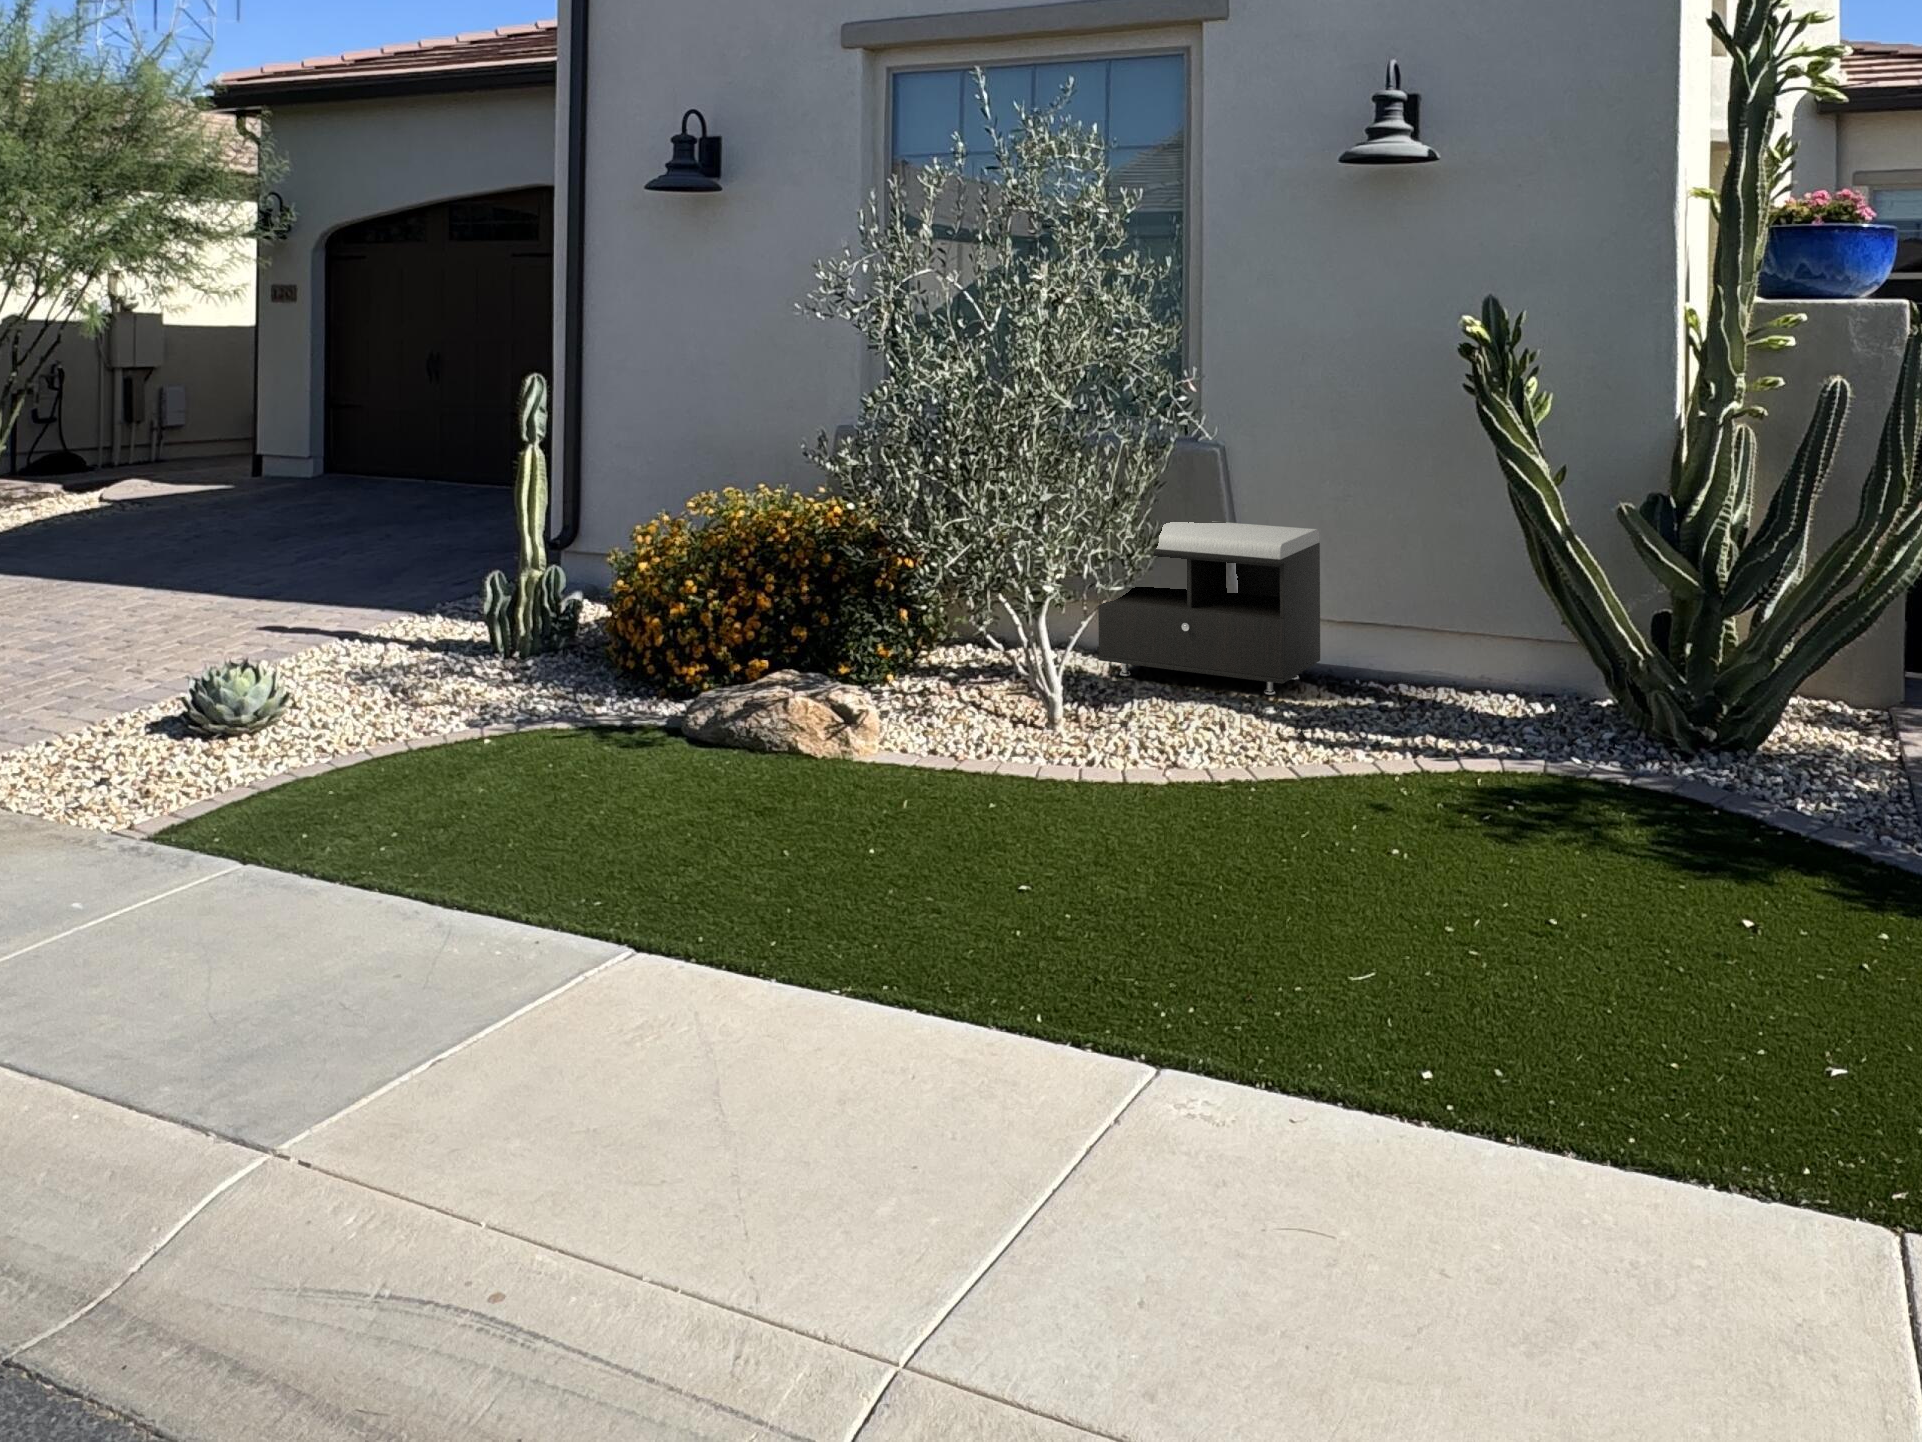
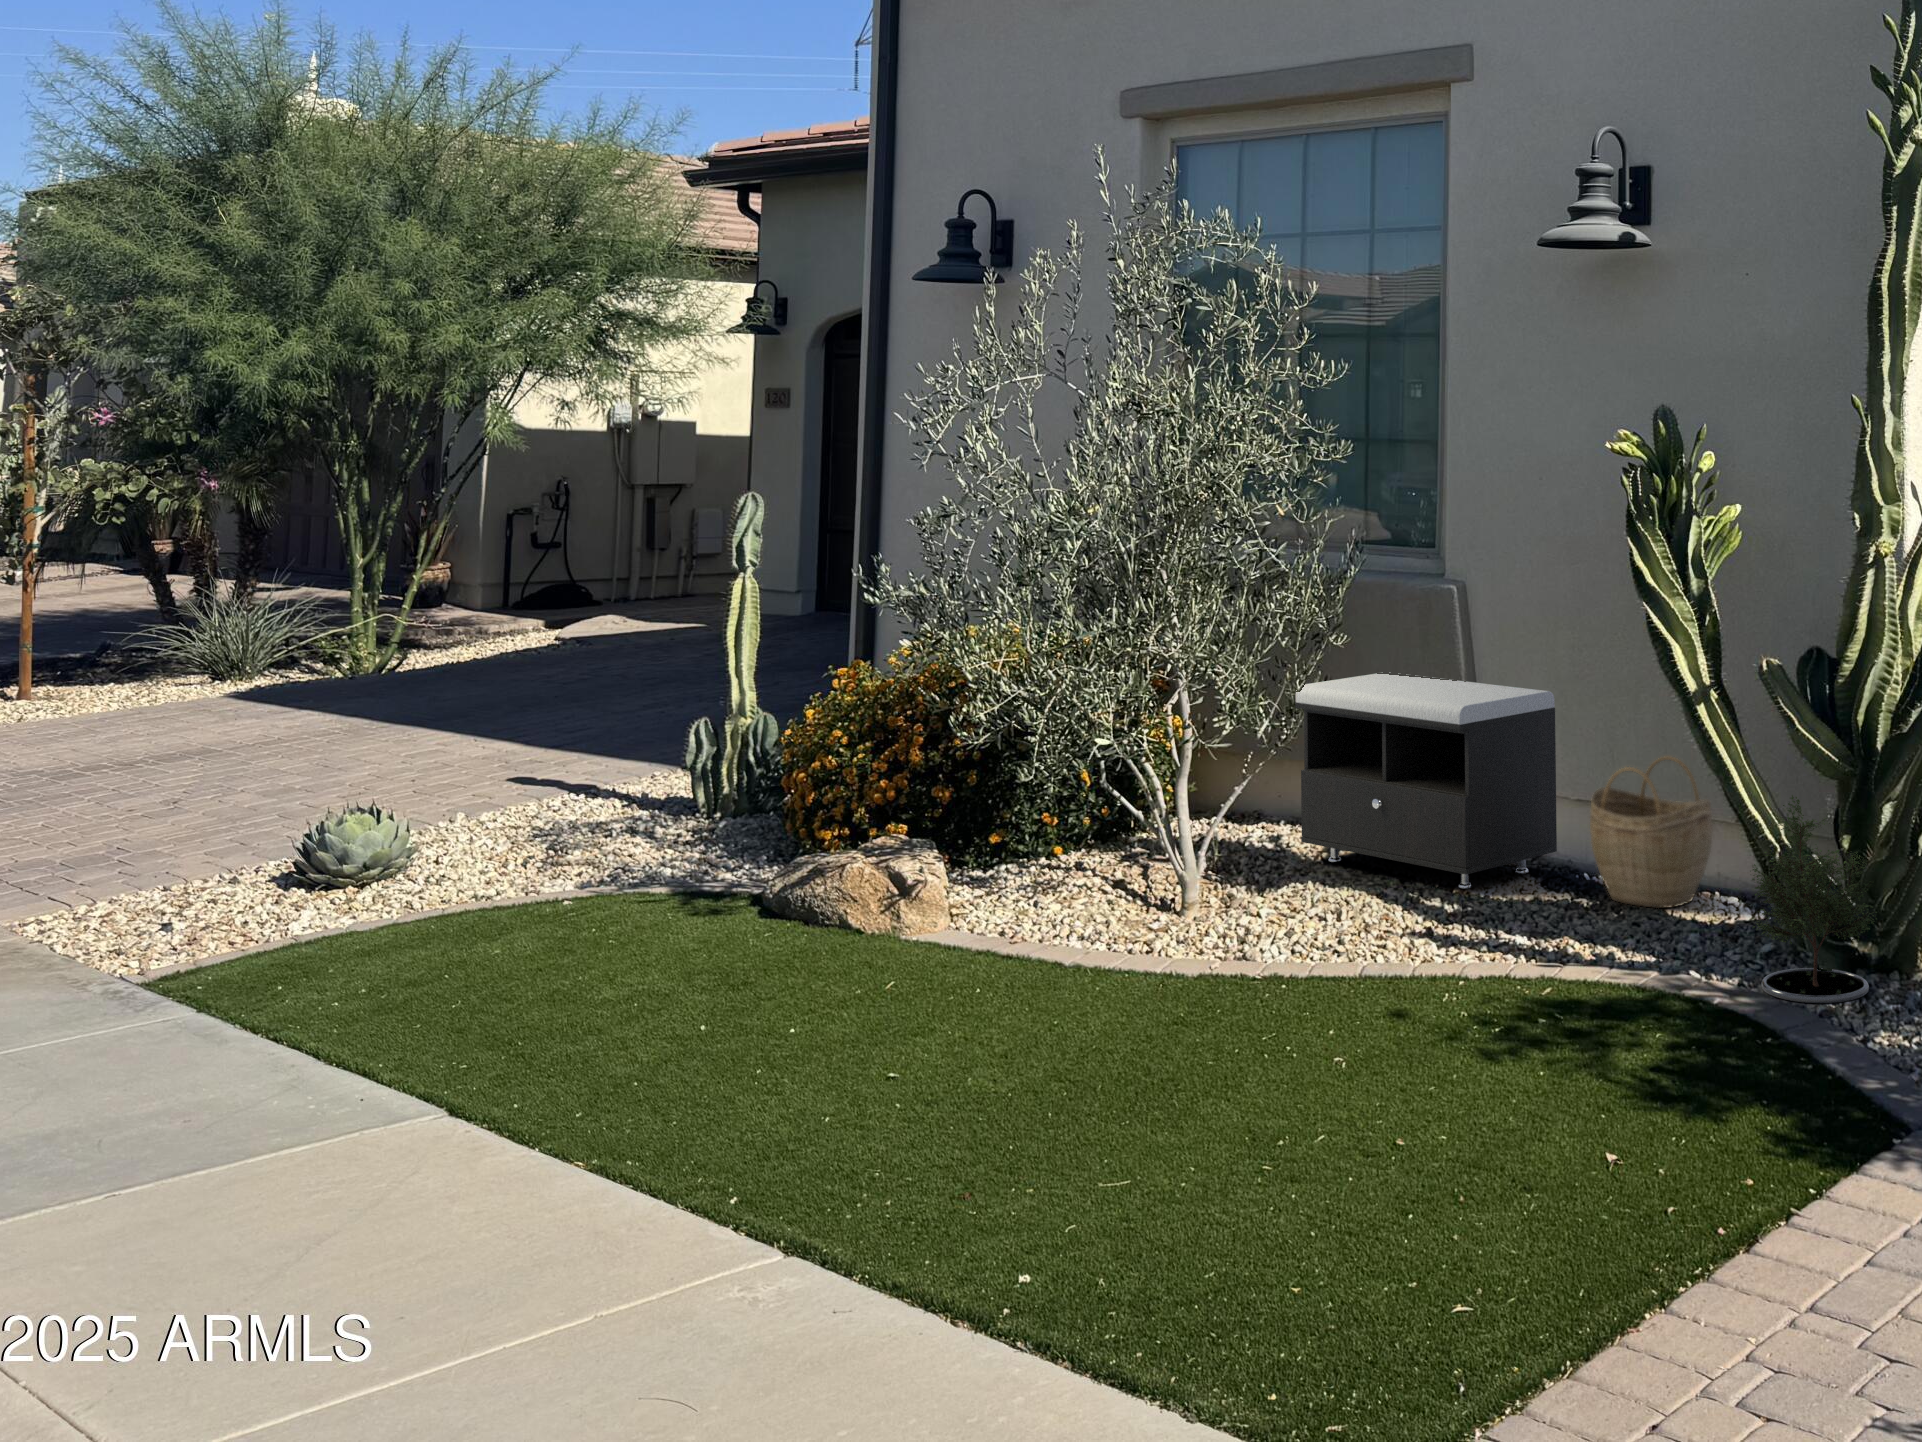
woven basket: none [1384,580,1490,705] -> present [1590,756,1713,908]
potted tree: none [1643,612,1753,783] -> present [1752,795,1877,1003]

